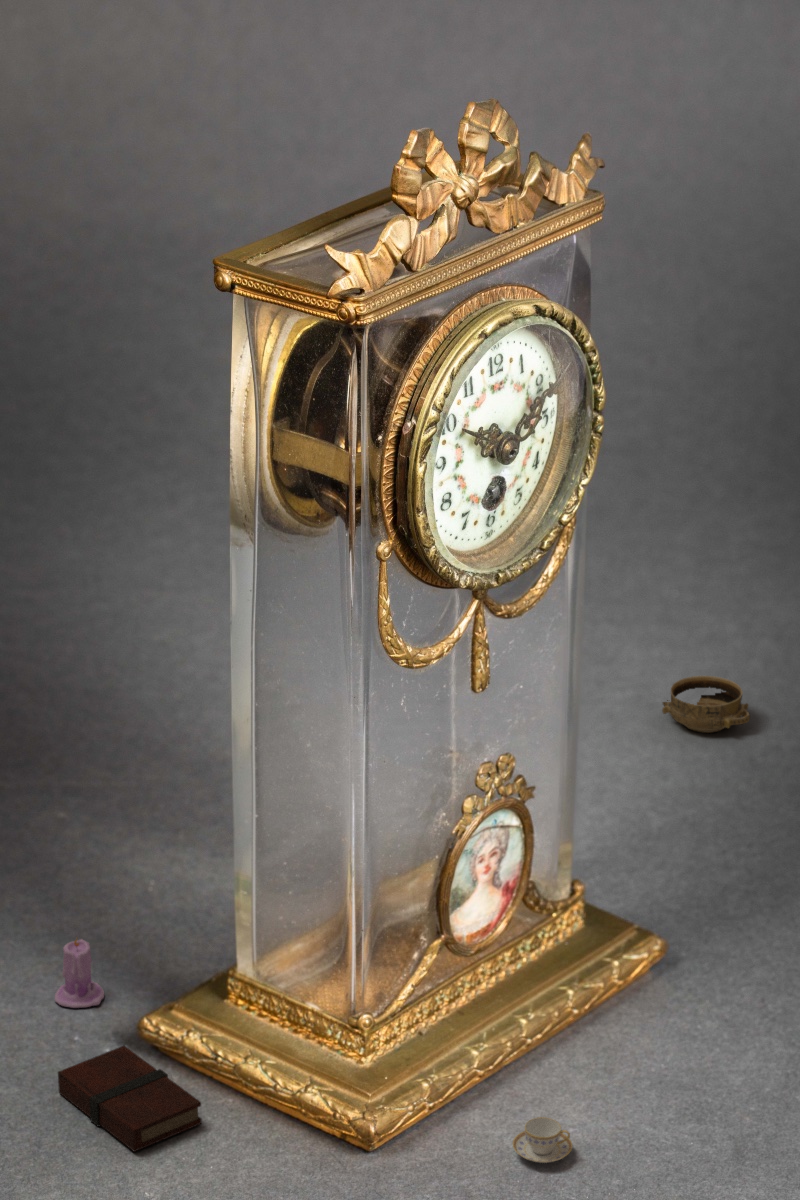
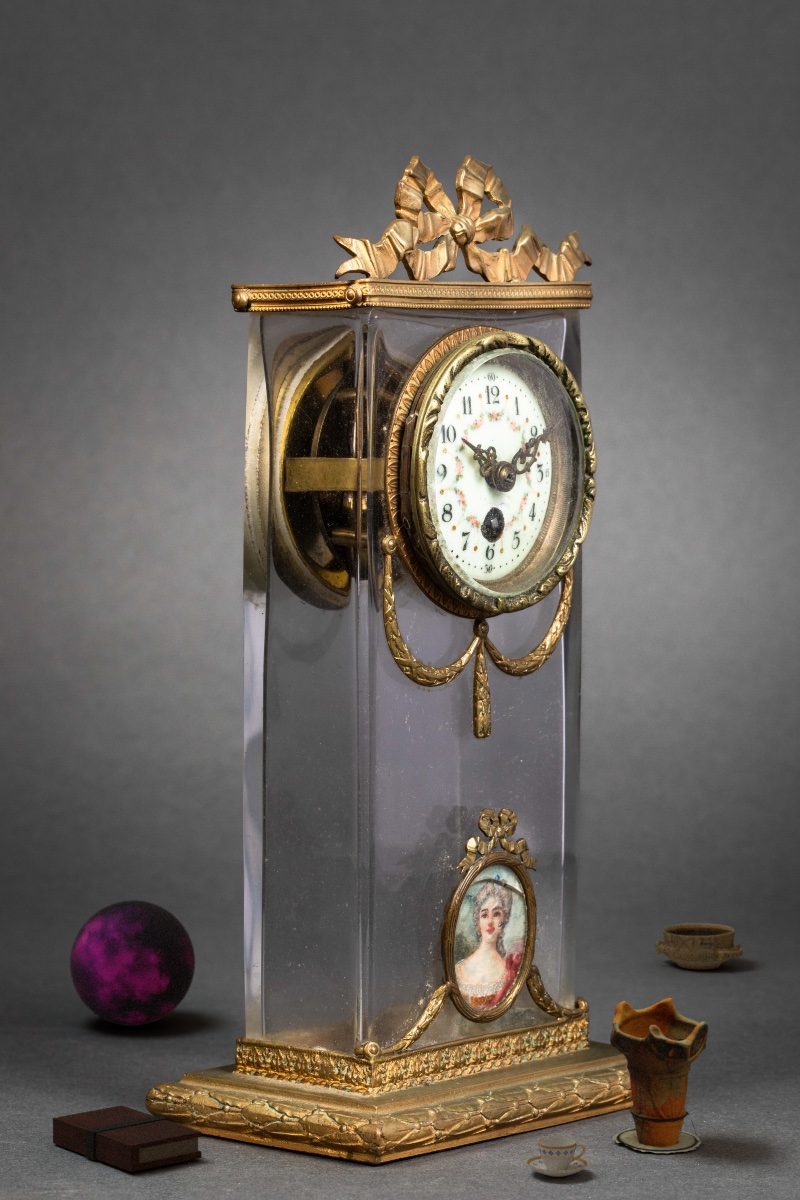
decorative orb: none [71,732,196,856] -> present [70,900,195,1026]
candle: present [55,939,104,1008] -> none [50,1026,101,1101]
decorative vase: none [598,955,695,1115] -> present [610,998,708,1153]

